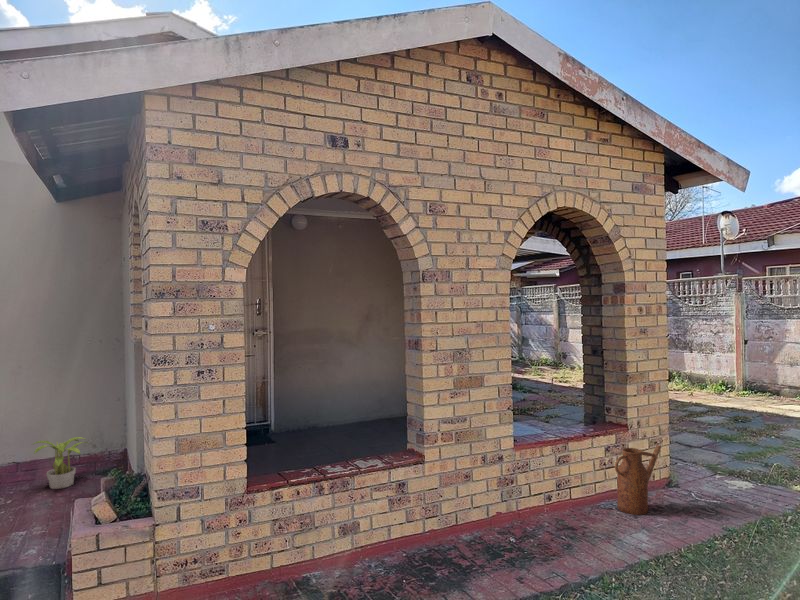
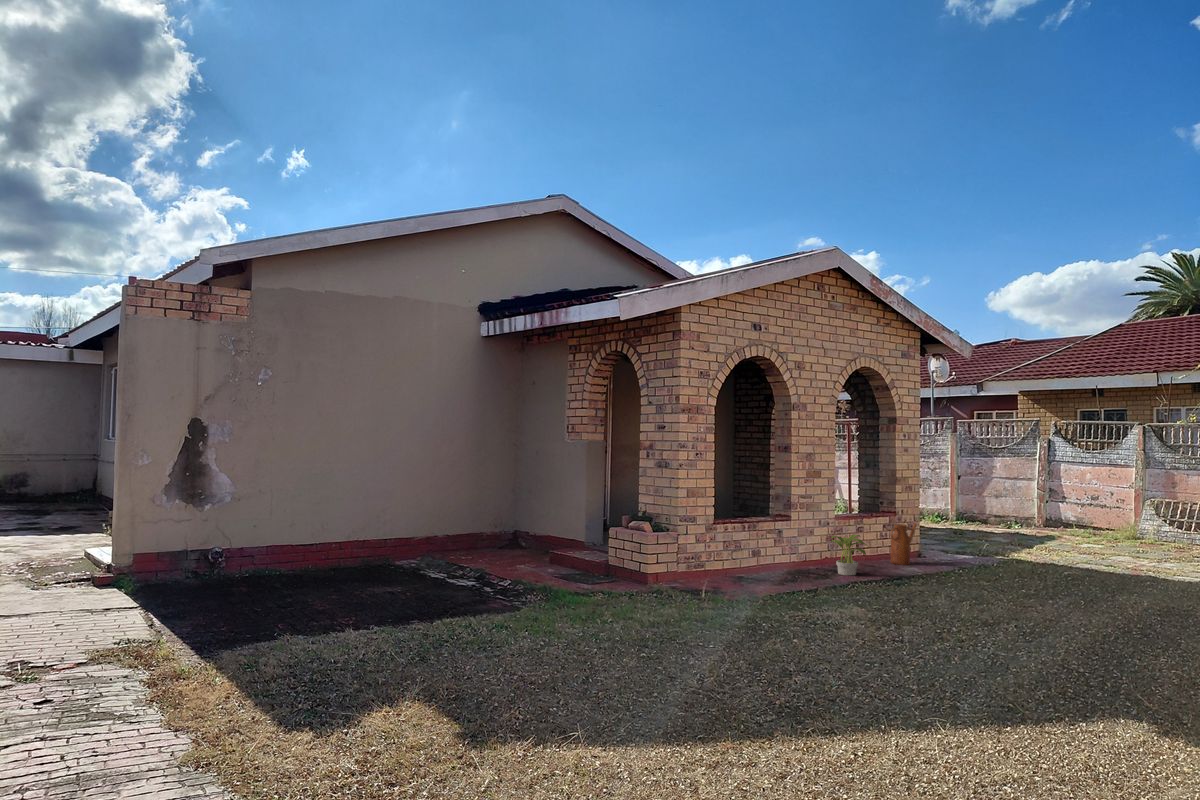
potted plant: present [34,437,87,489] -> present [831,535,866,575]

